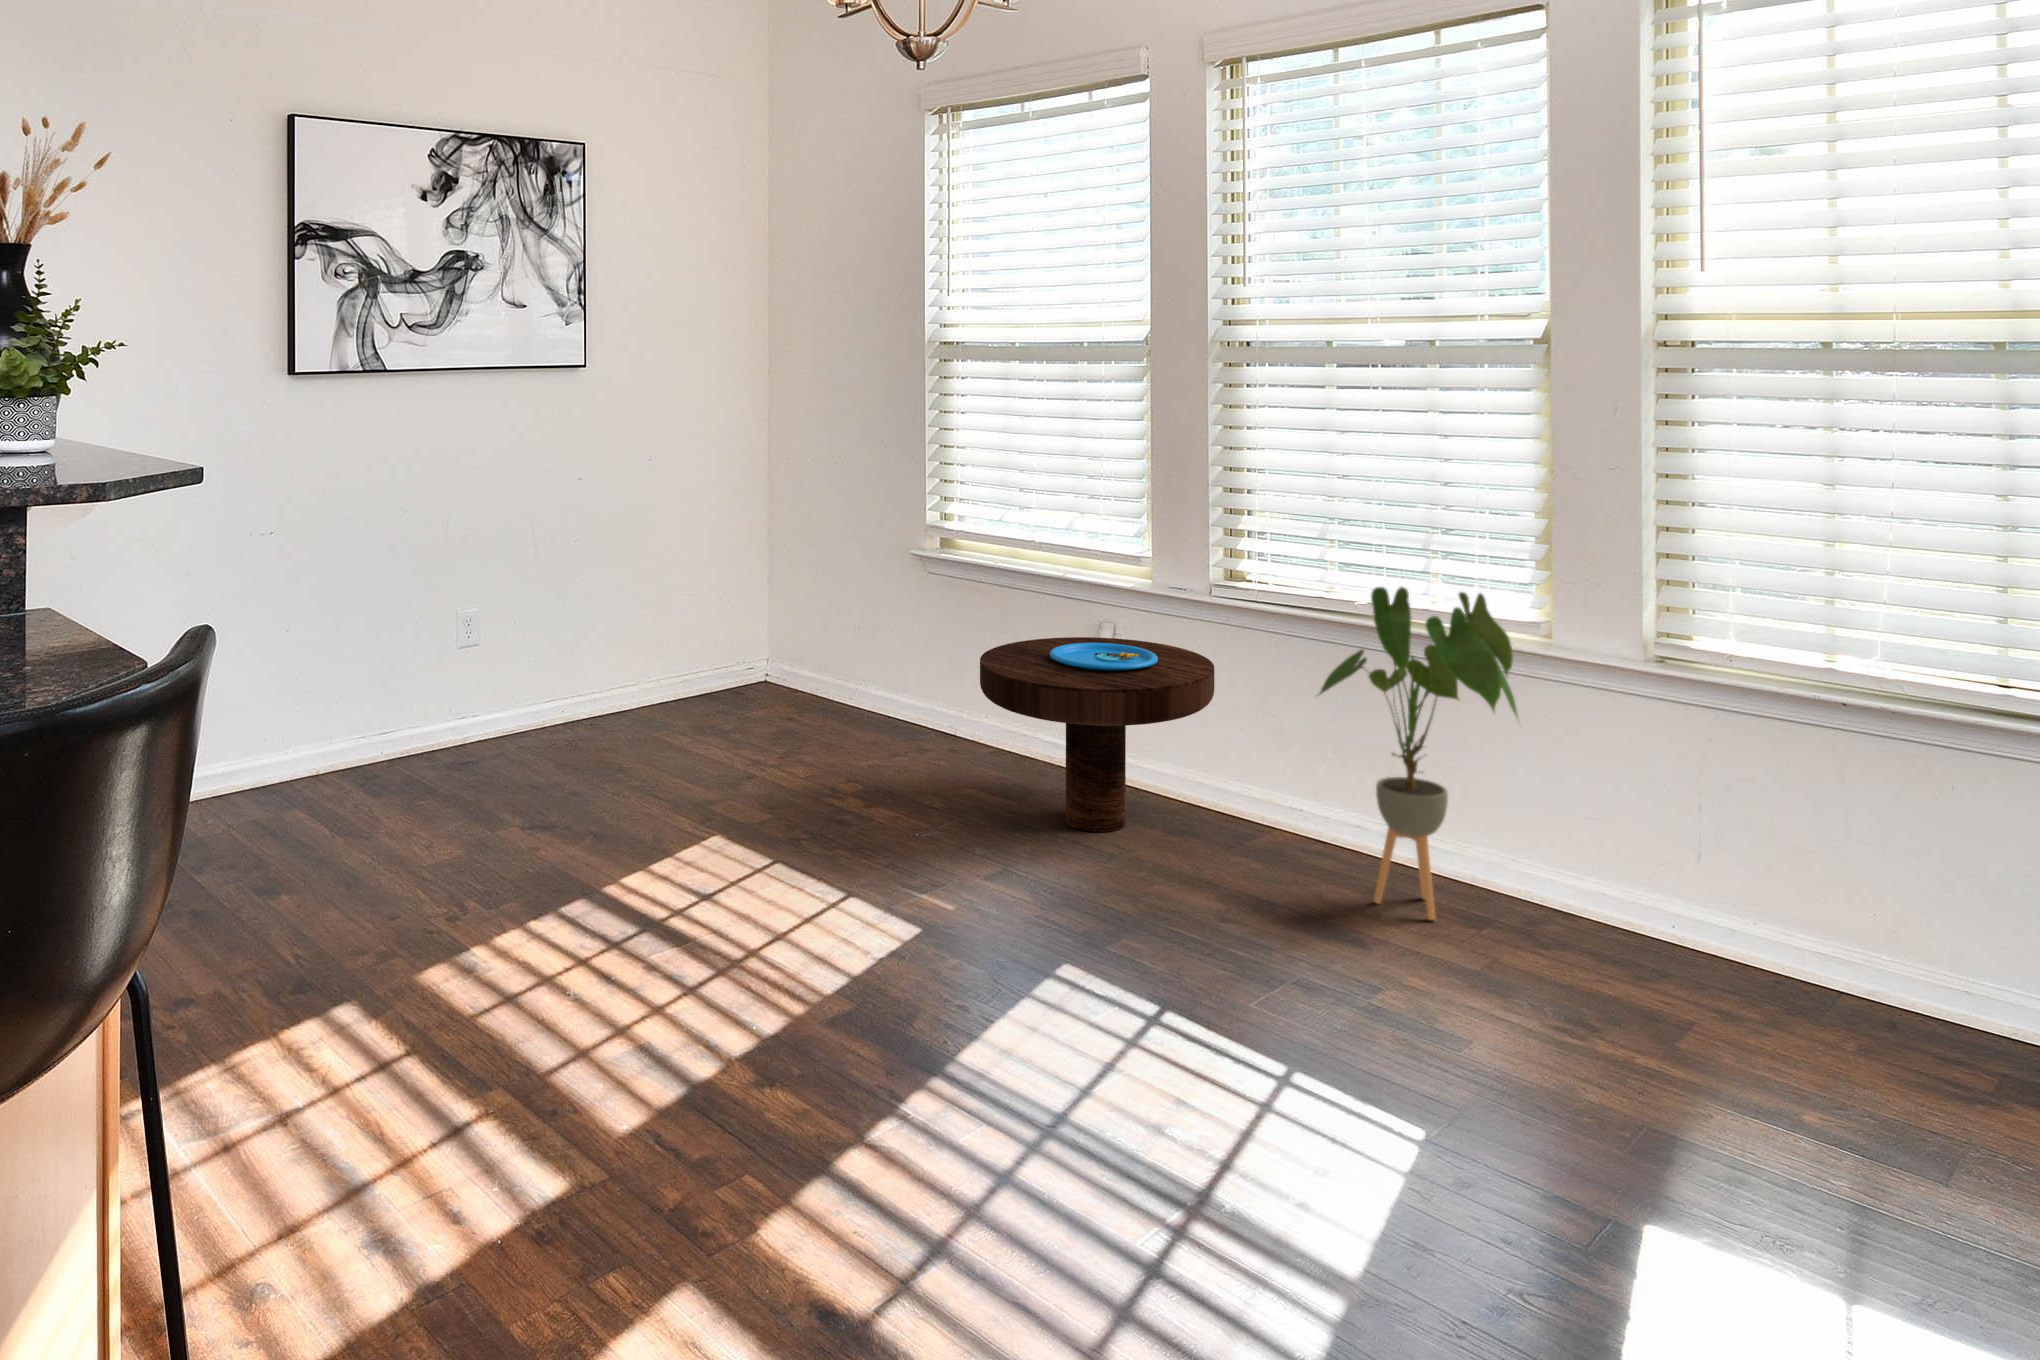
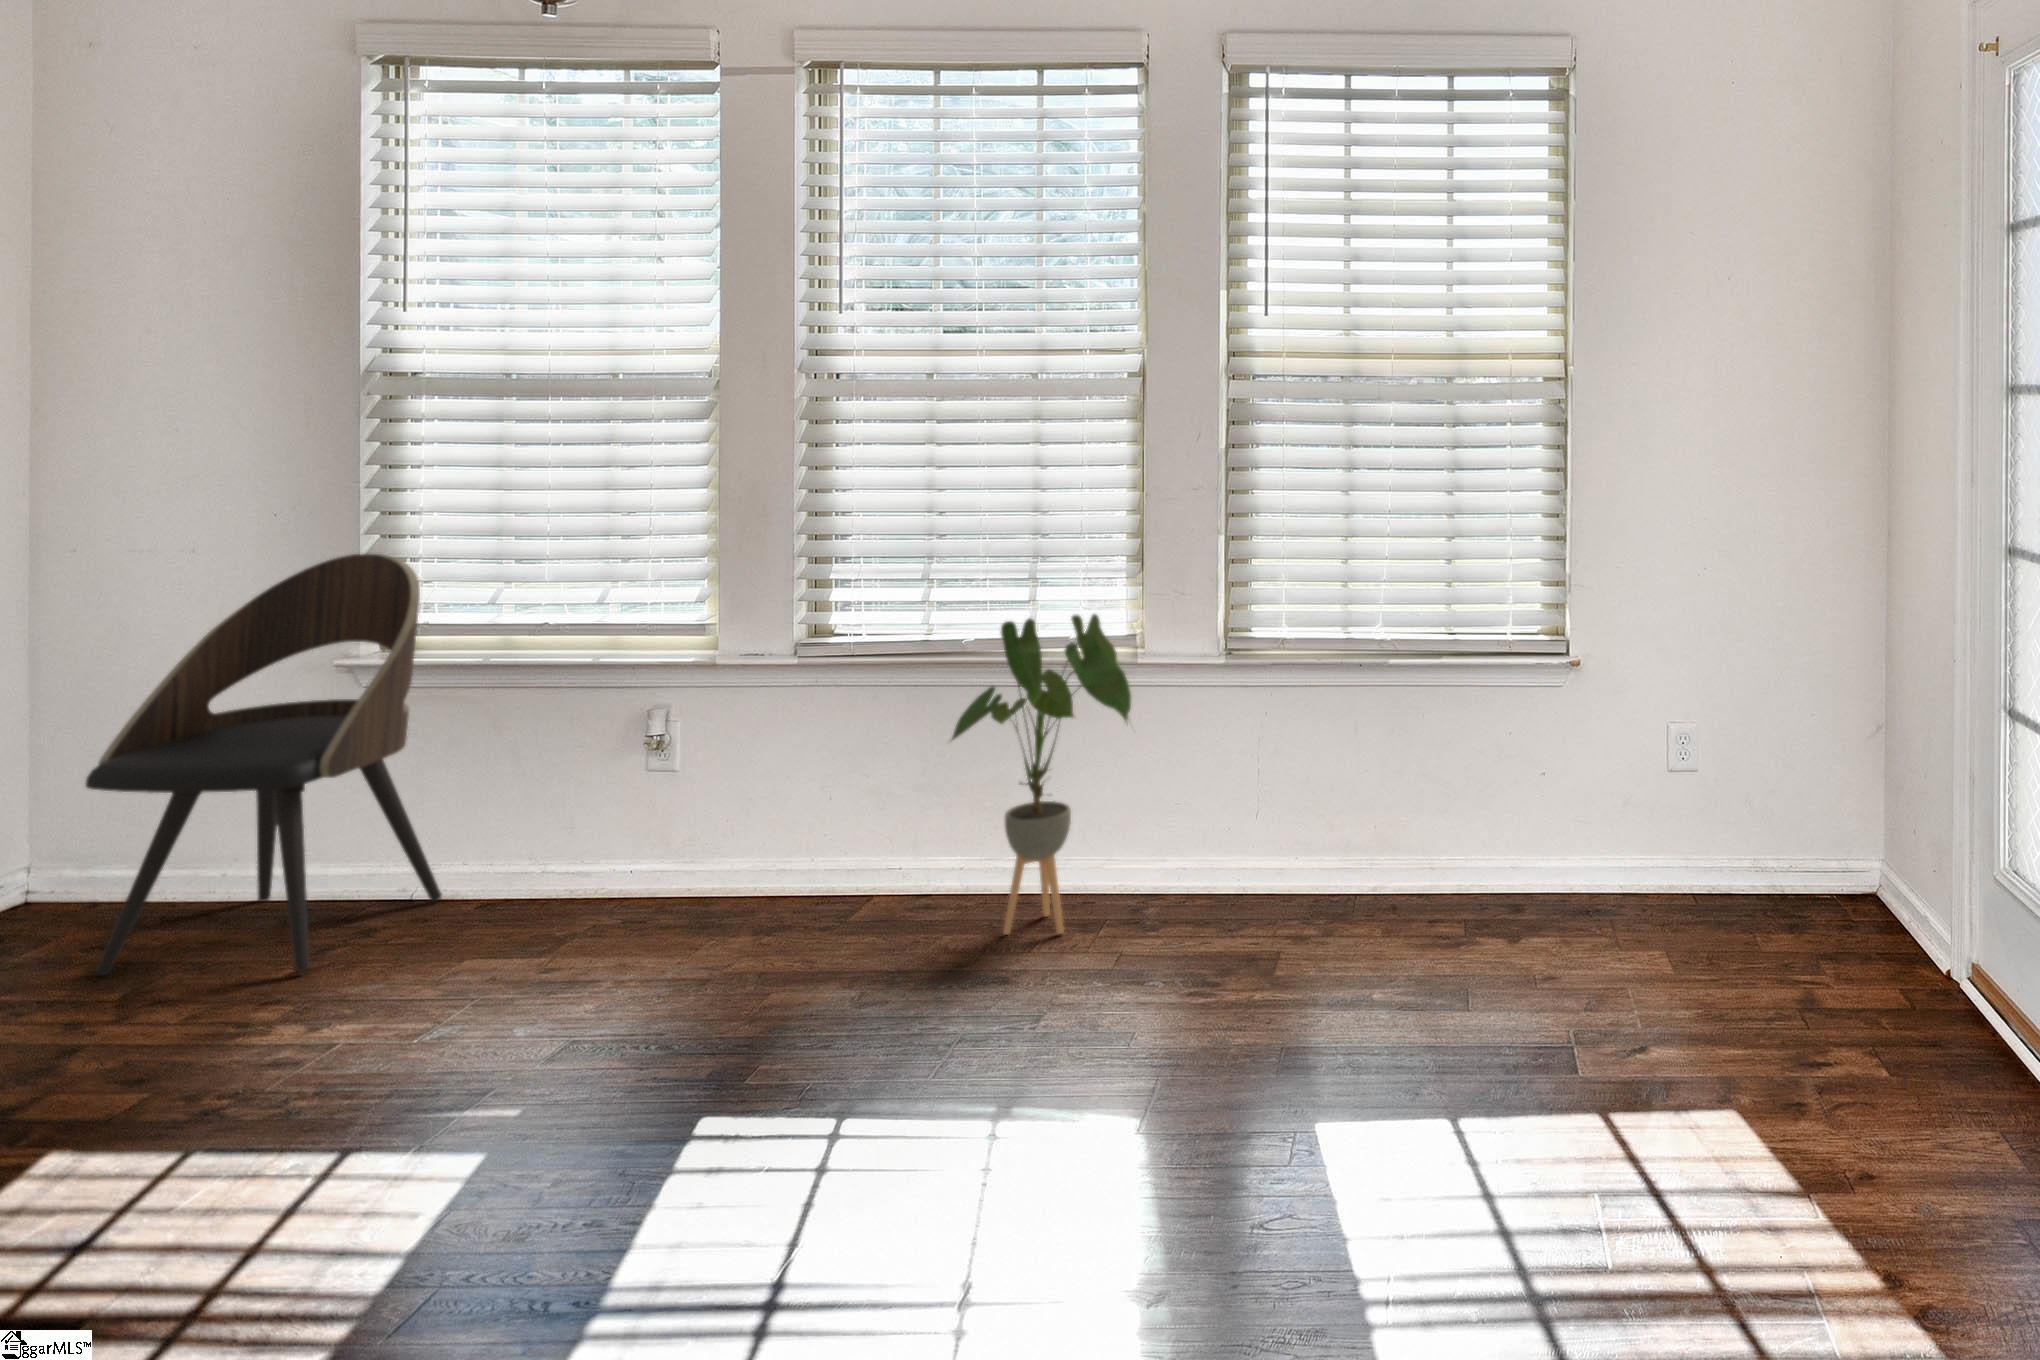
dining chair: none [770,476,966,771] -> present [85,554,442,975]
side table: present [980,637,1215,832] -> none [506,718,814,958]

